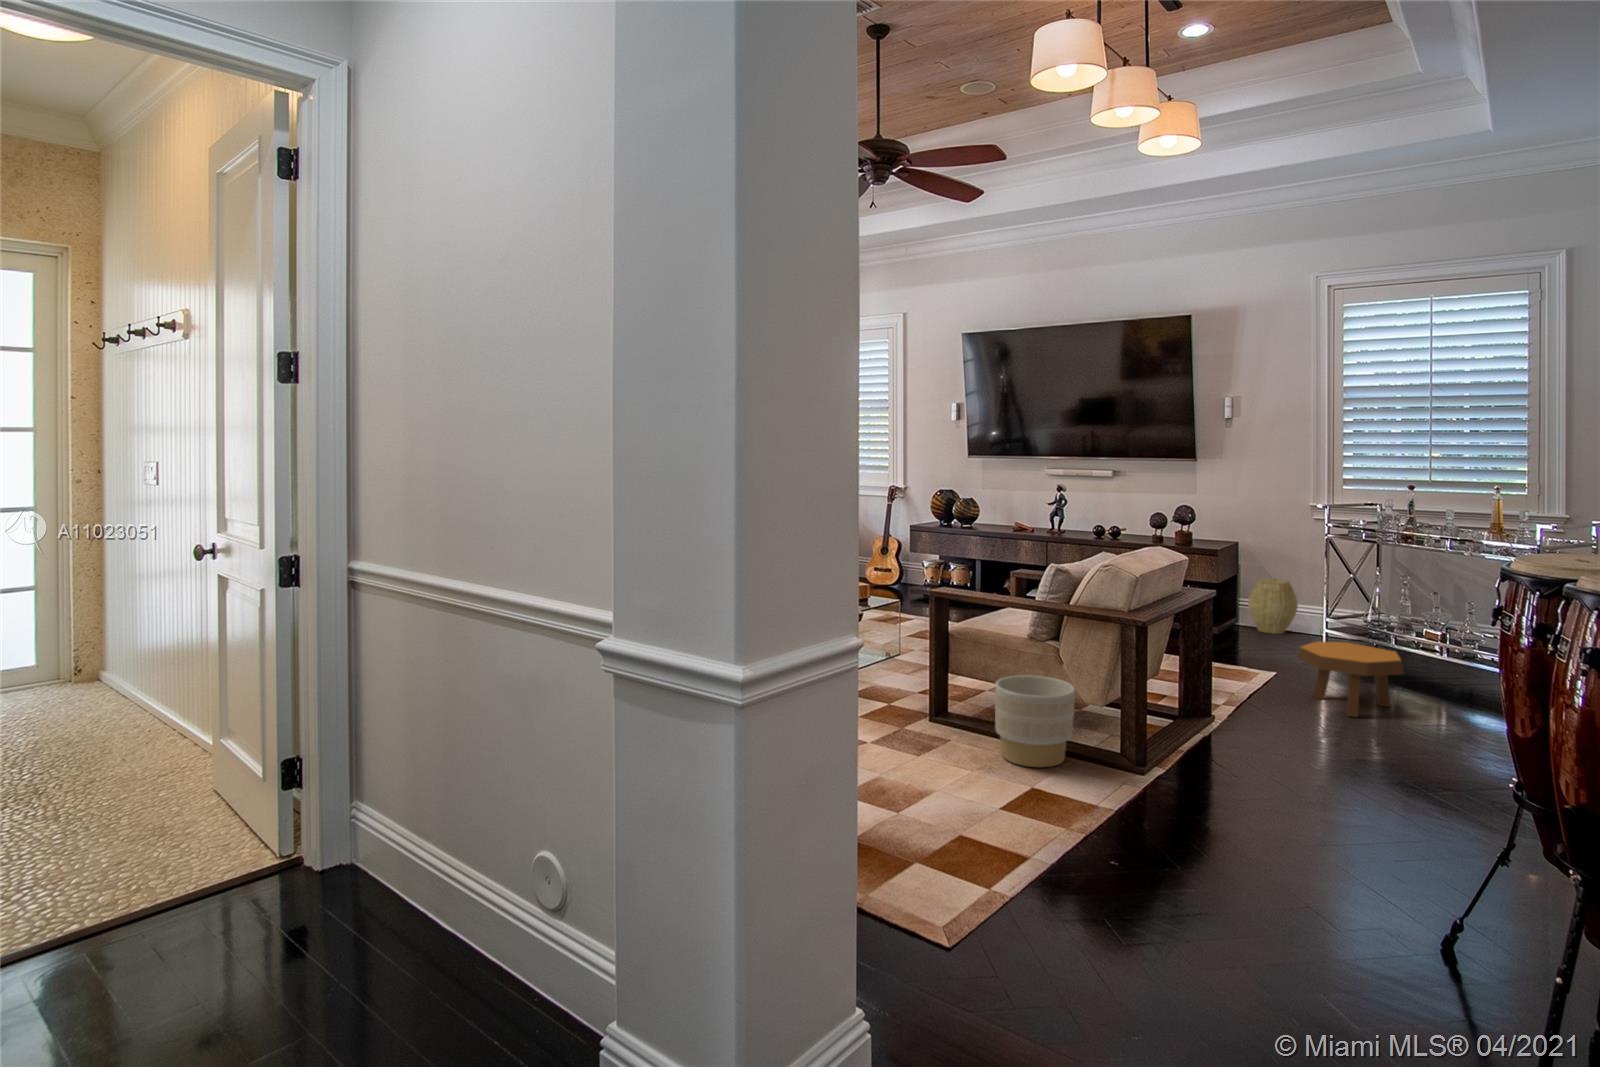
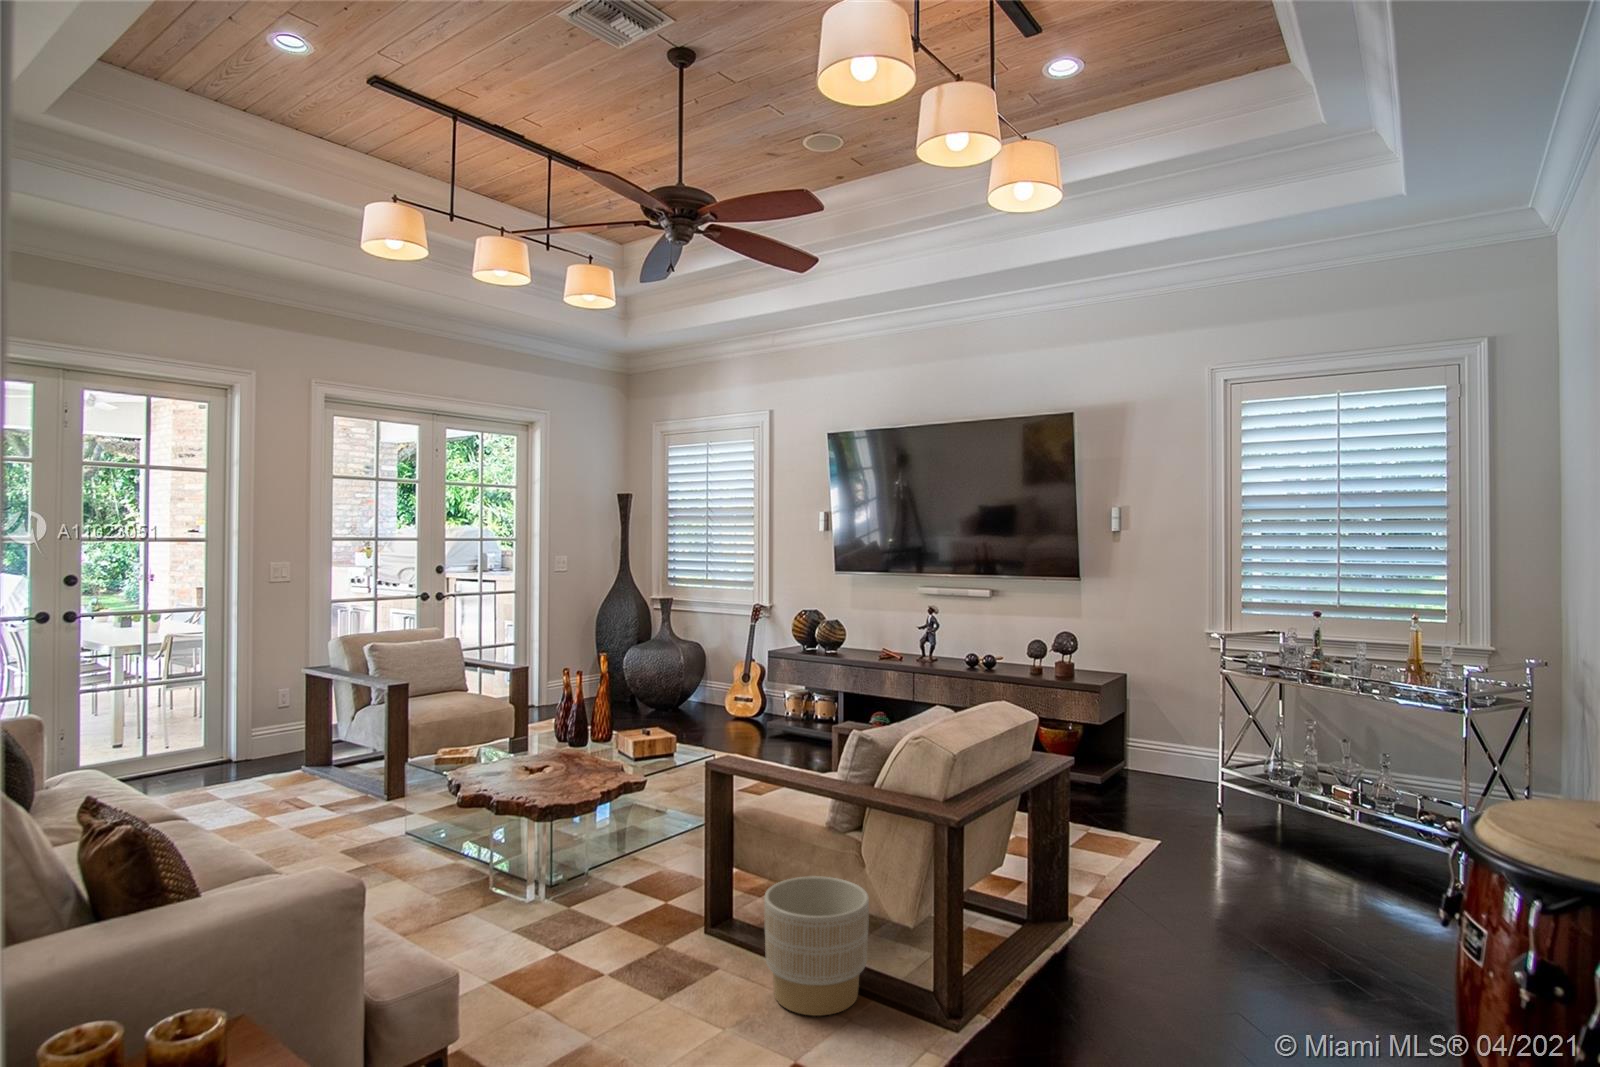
woven basket: present [1248,578,1298,634] -> none [1141,717,1196,784]
footstool: present [1298,641,1404,717] -> none [1181,809,1308,916]

